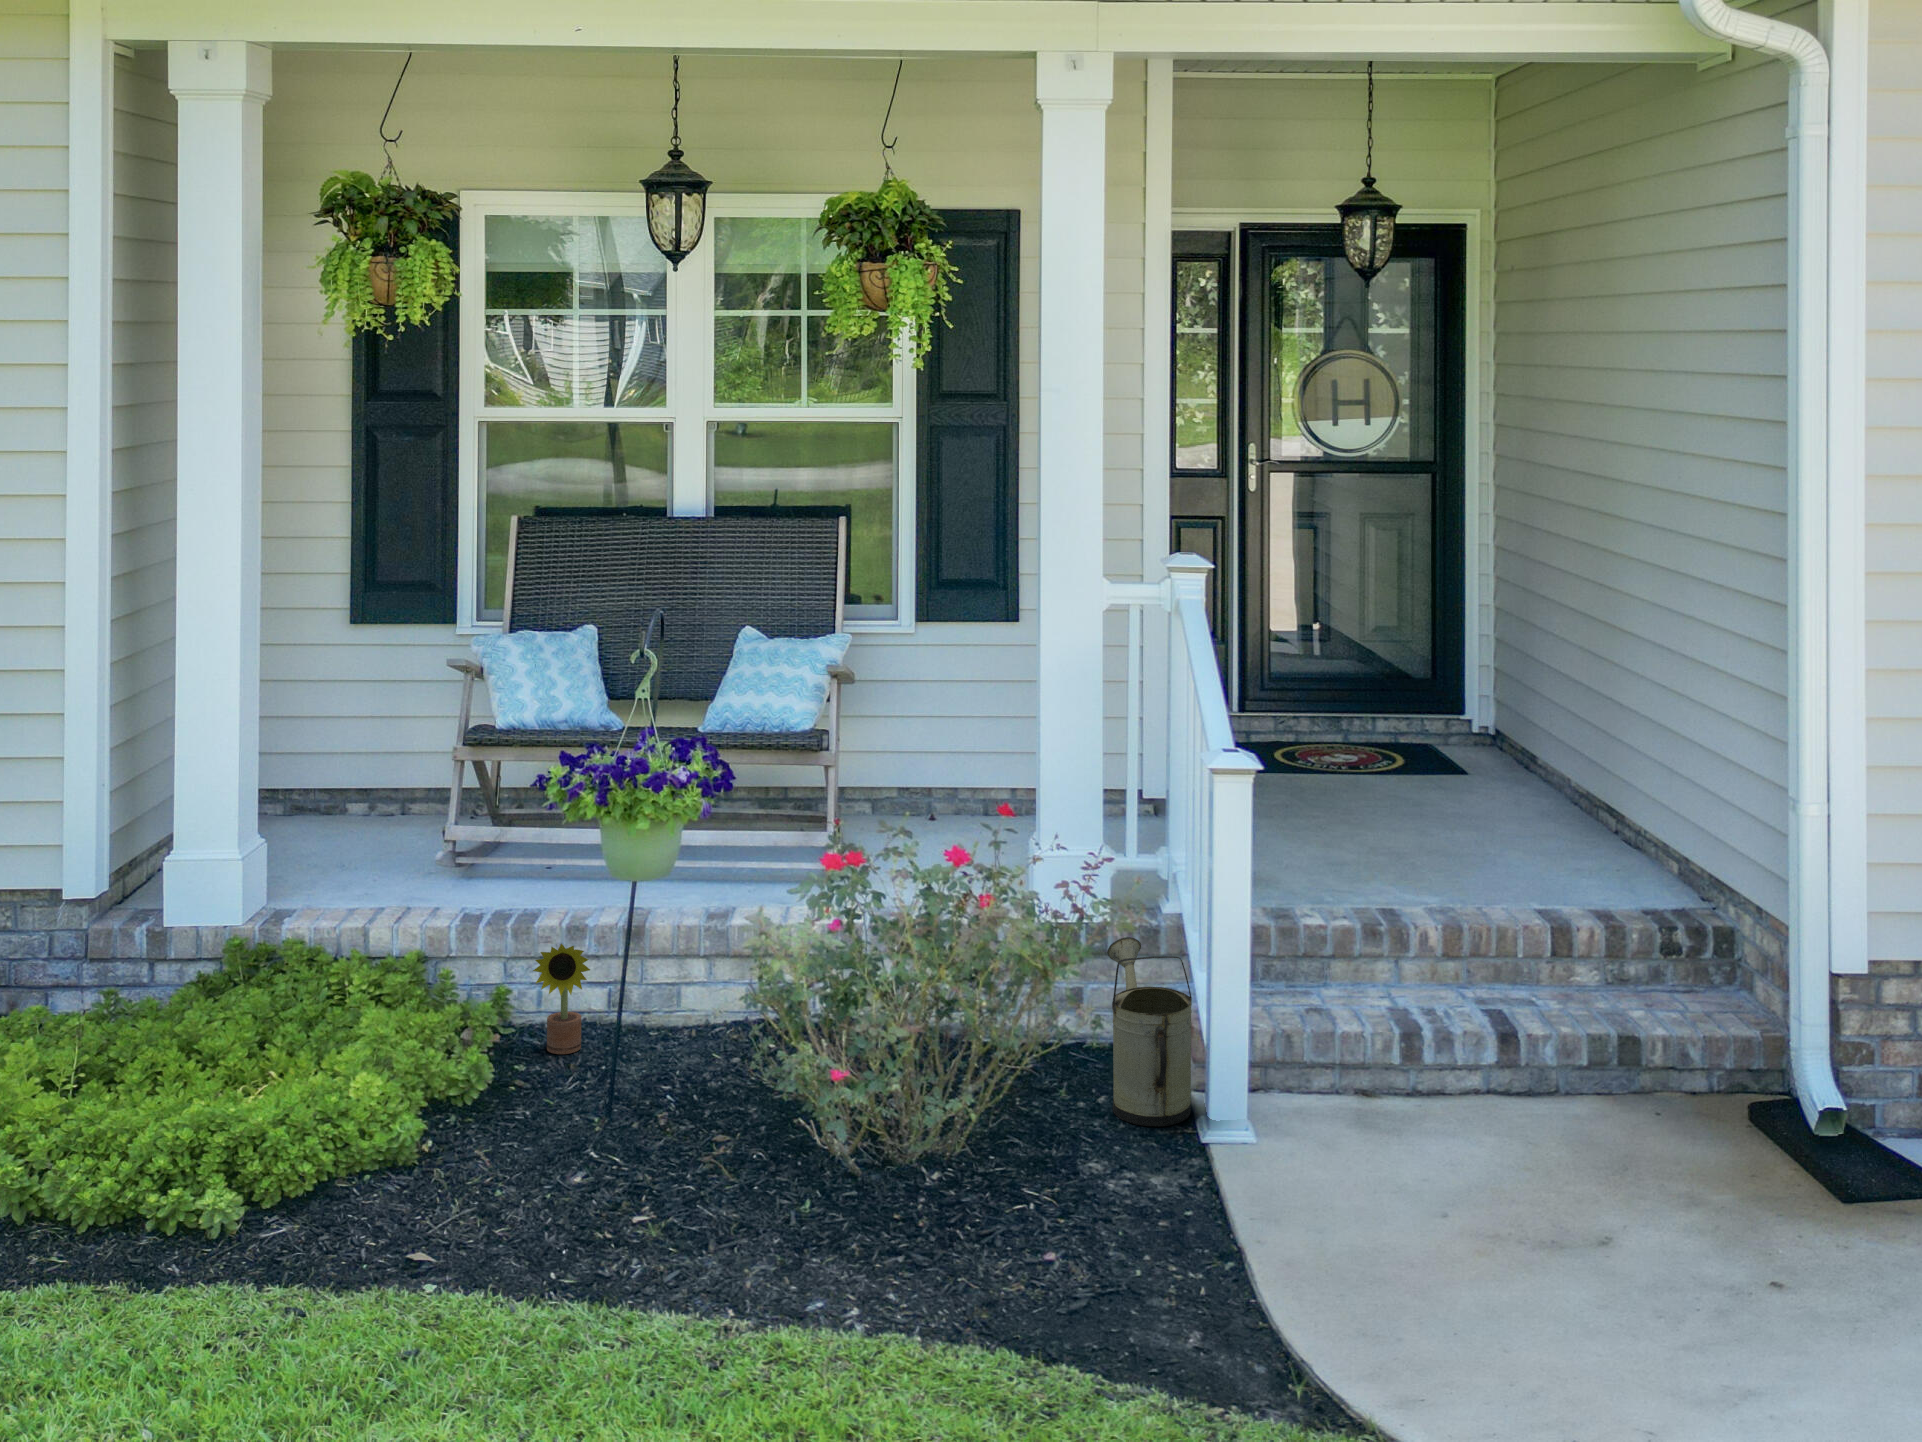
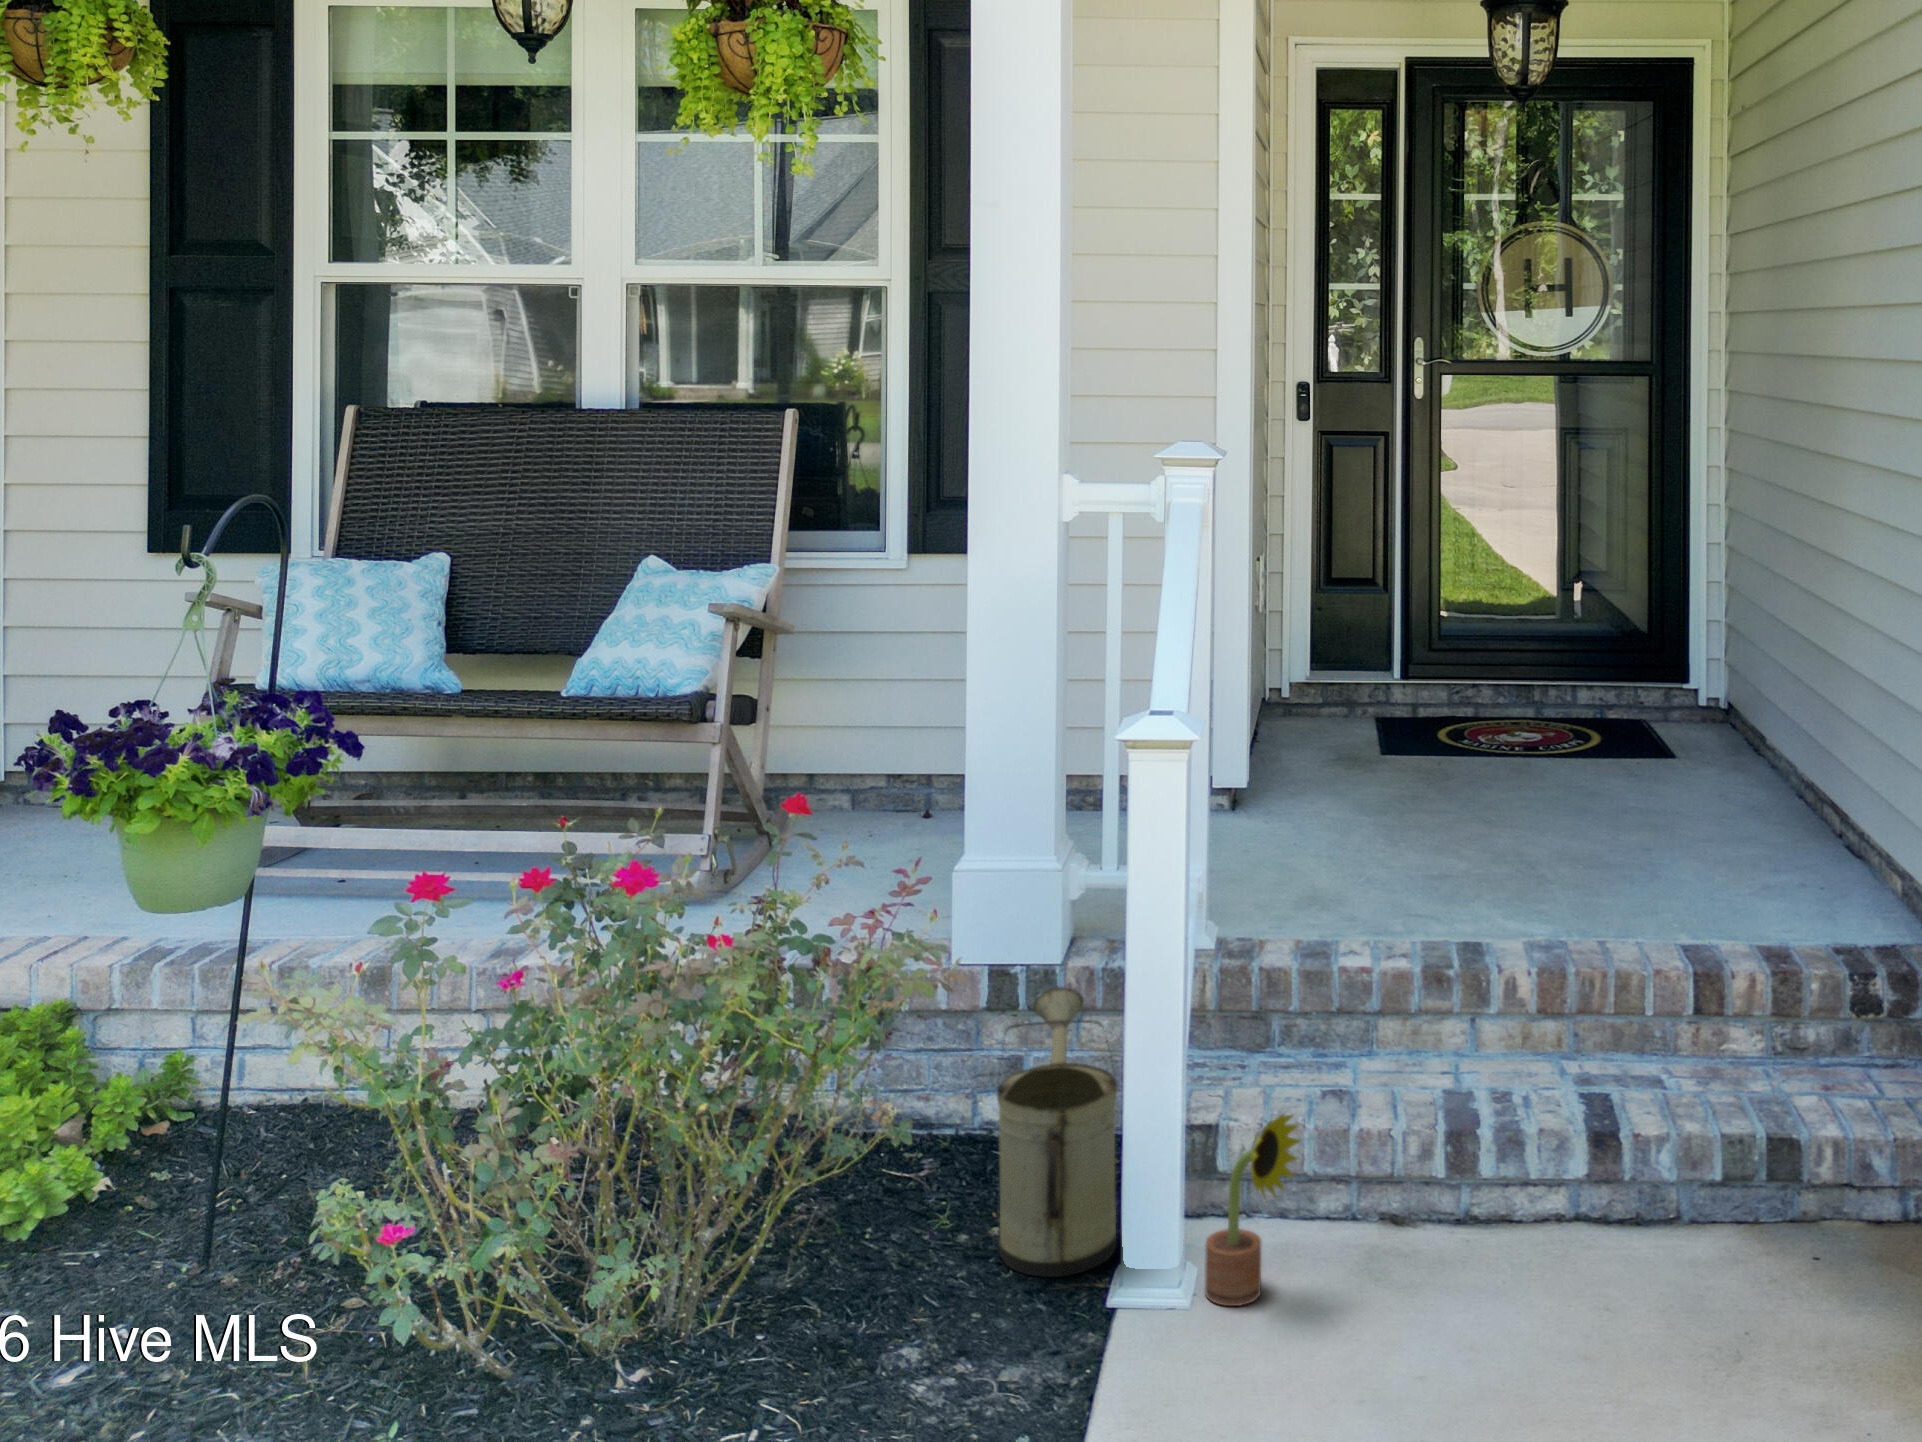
decorative plant: present [533,944,590,1054] -> present [1205,1111,1300,1306]

